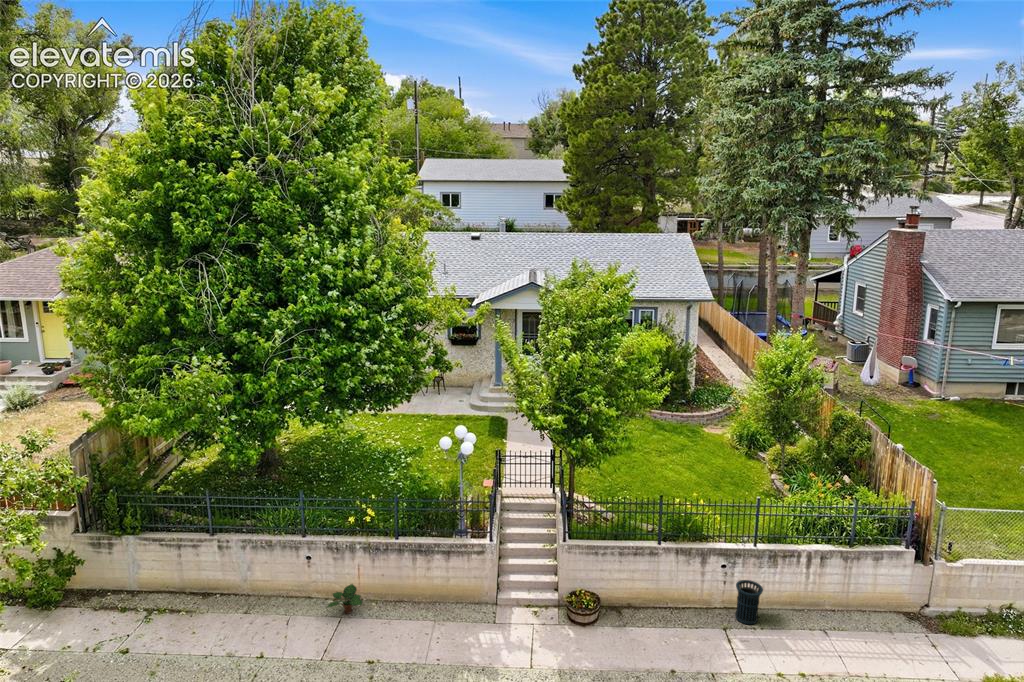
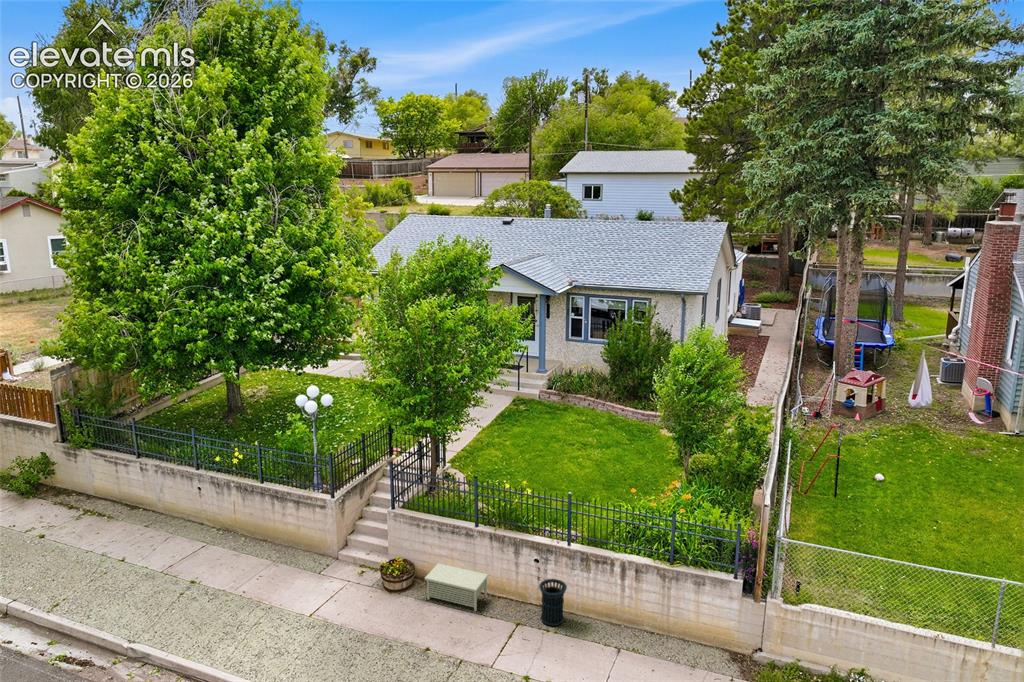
potted plant: present [327,584,362,614] -> none [196,517,230,542]
storage bench: none [619,587,680,627] -> present [425,563,488,611]

